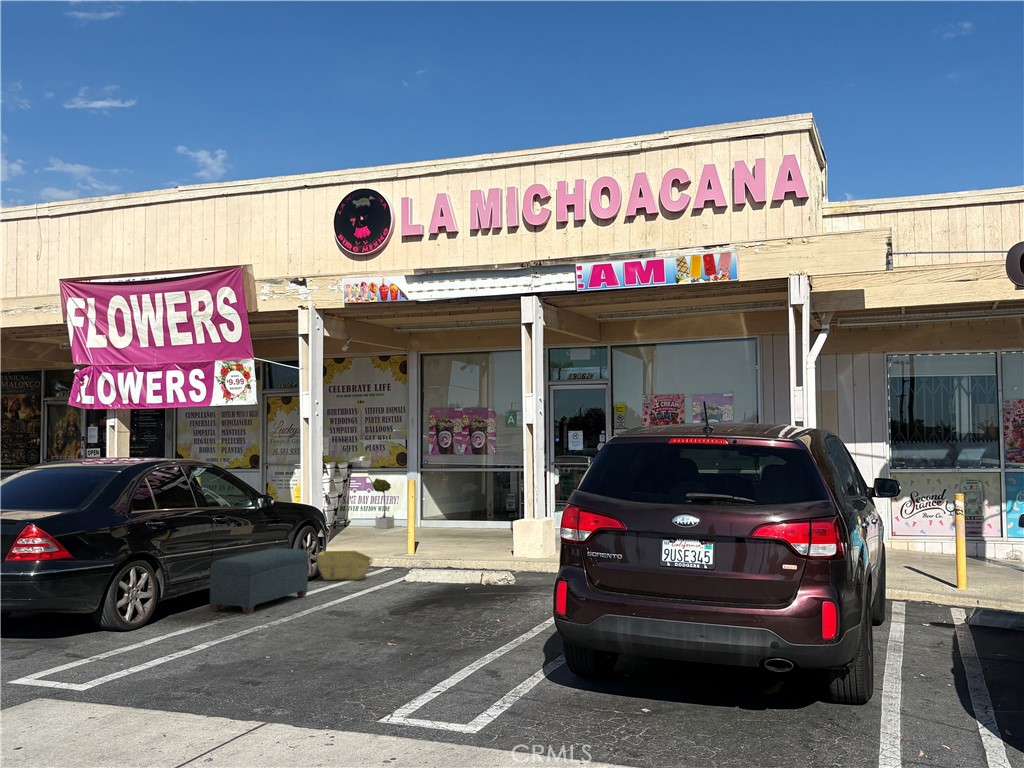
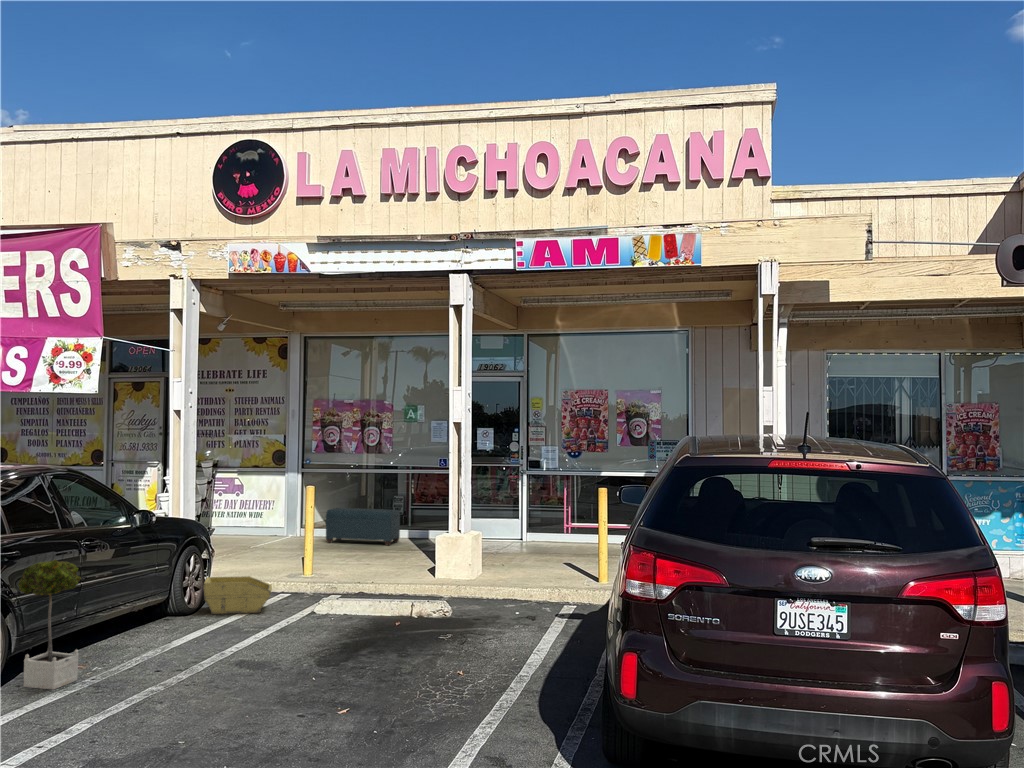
potted tree: present [373,478,394,529] -> present [18,559,81,690]
bench: present [210,548,308,614] -> present [326,508,400,545]

